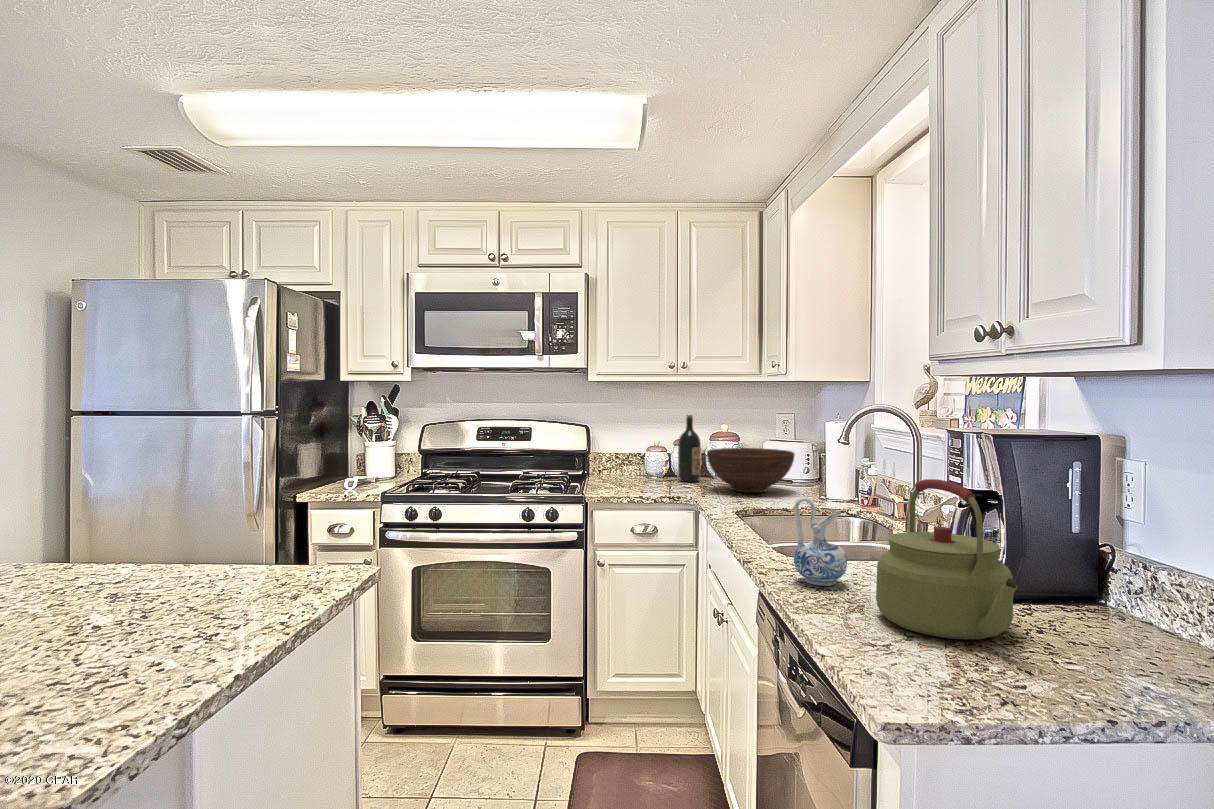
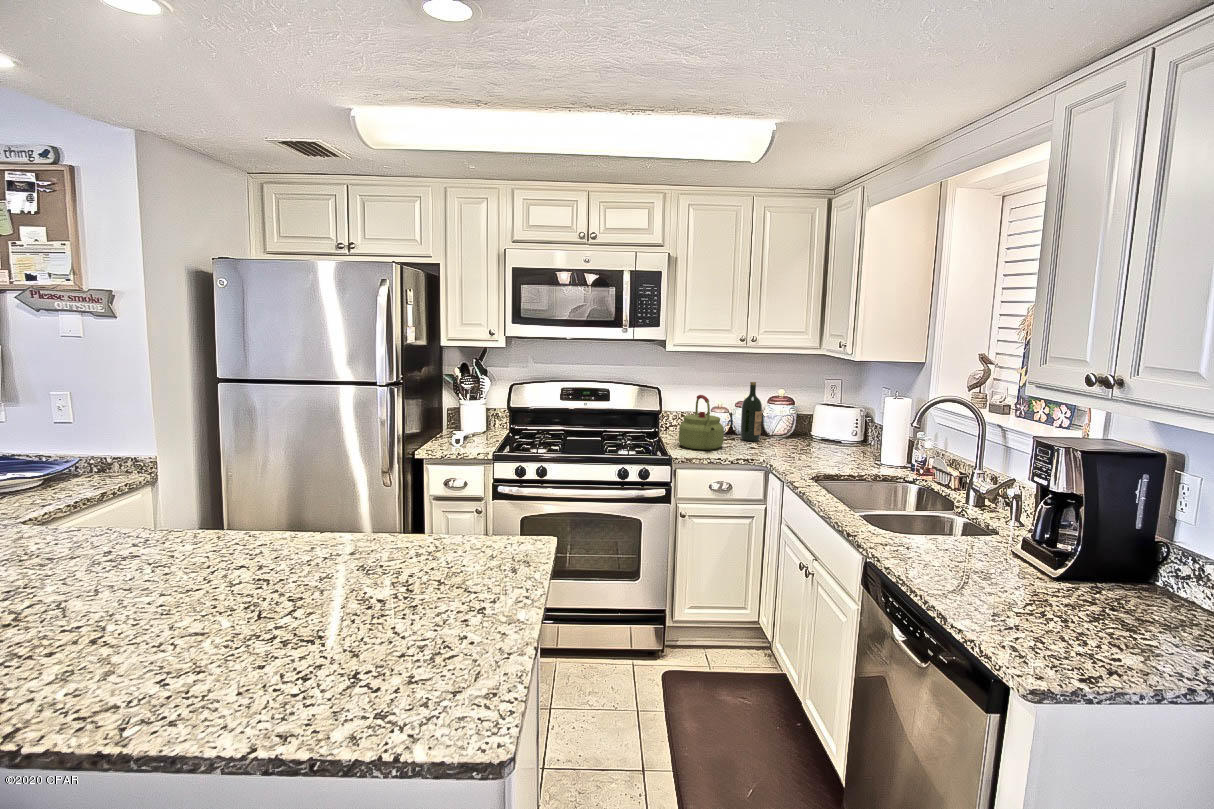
fruit bowl: present [707,448,795,493] -> none [774,414,852,456]
kettle: present [876,479,1018,639] -> present [679,395,724,450]
ceramic pitcher: present [794,497,847,586] -> none [902,492,947,562]

